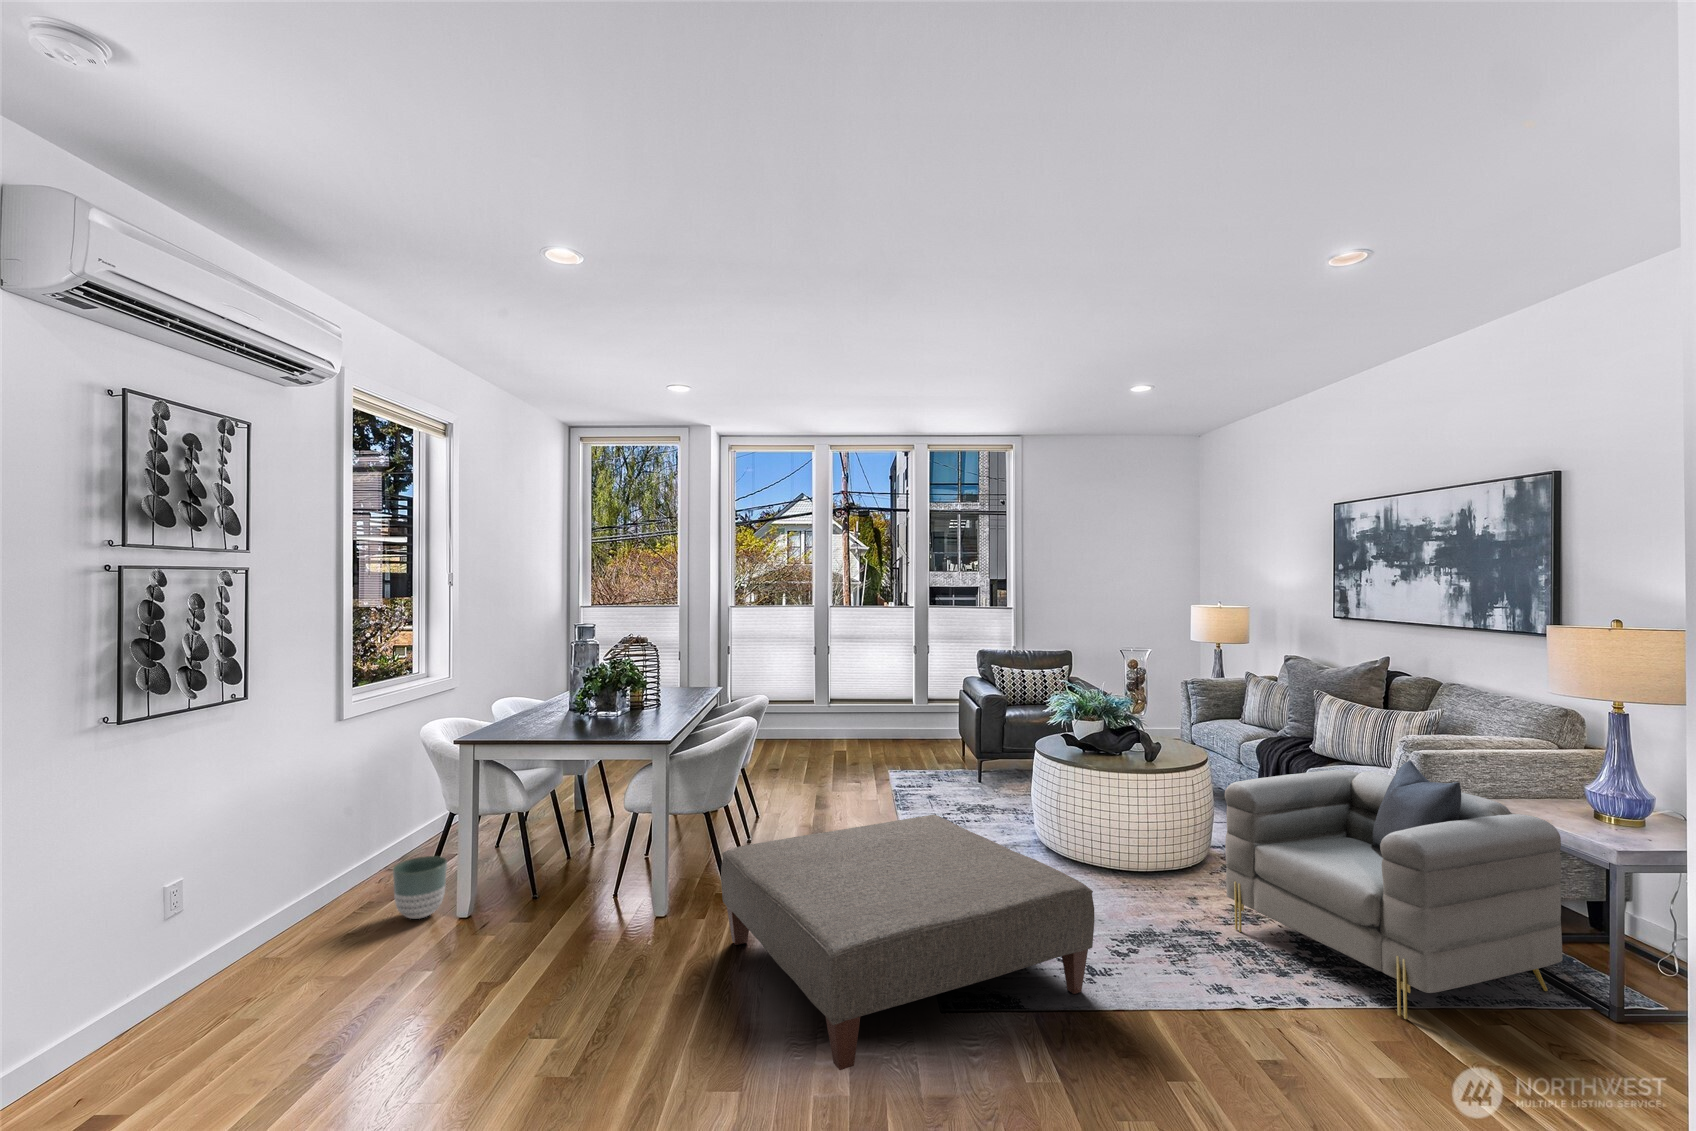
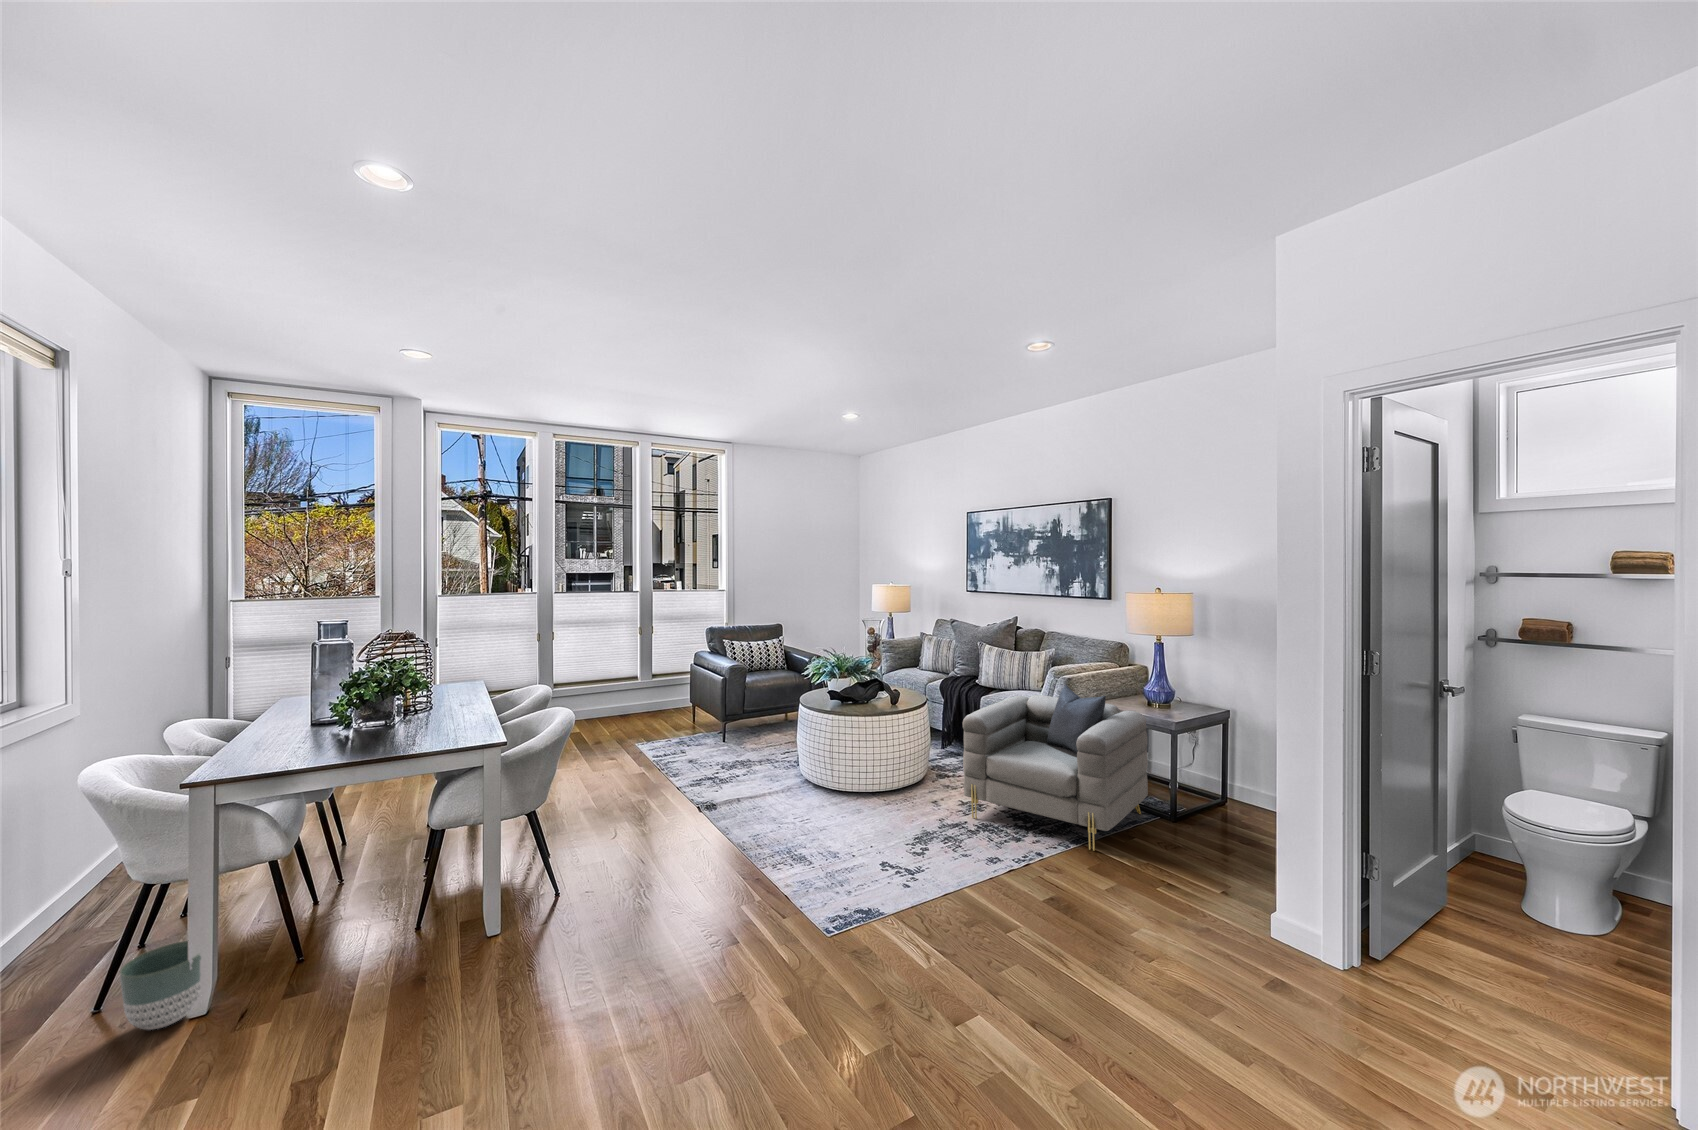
ottoman: present [721,815,1094,1070] -> none [592,776,921,1012]

